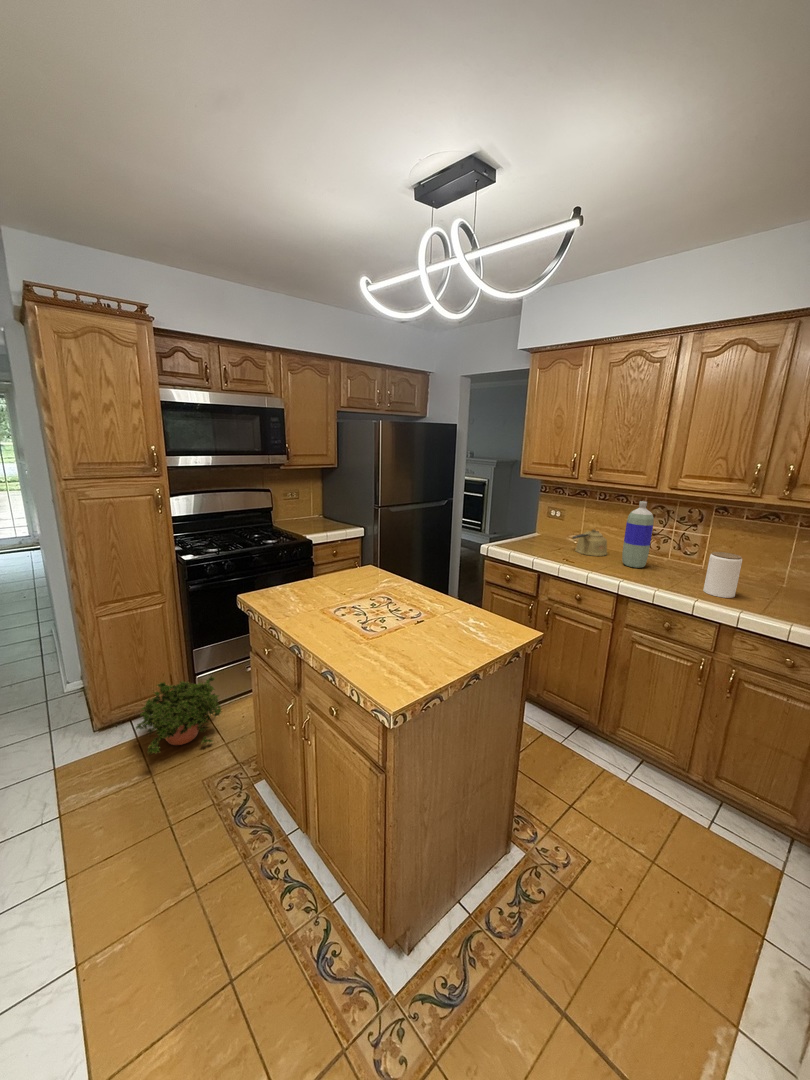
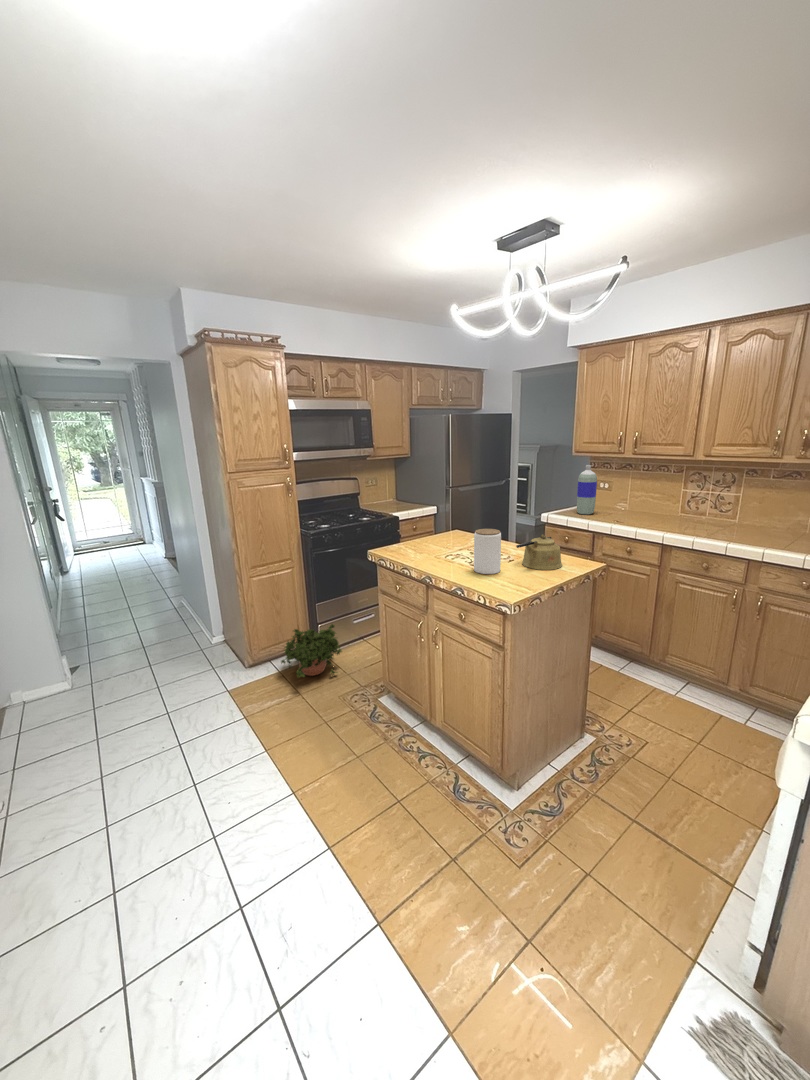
bottle: present [622,501,654,568] -> present [577,465,597,515]
kettle: present [573,529,607,556] -> present [516,535,562,570]
jar: present [703,552,742,598] -> present [474,529,501,574]

